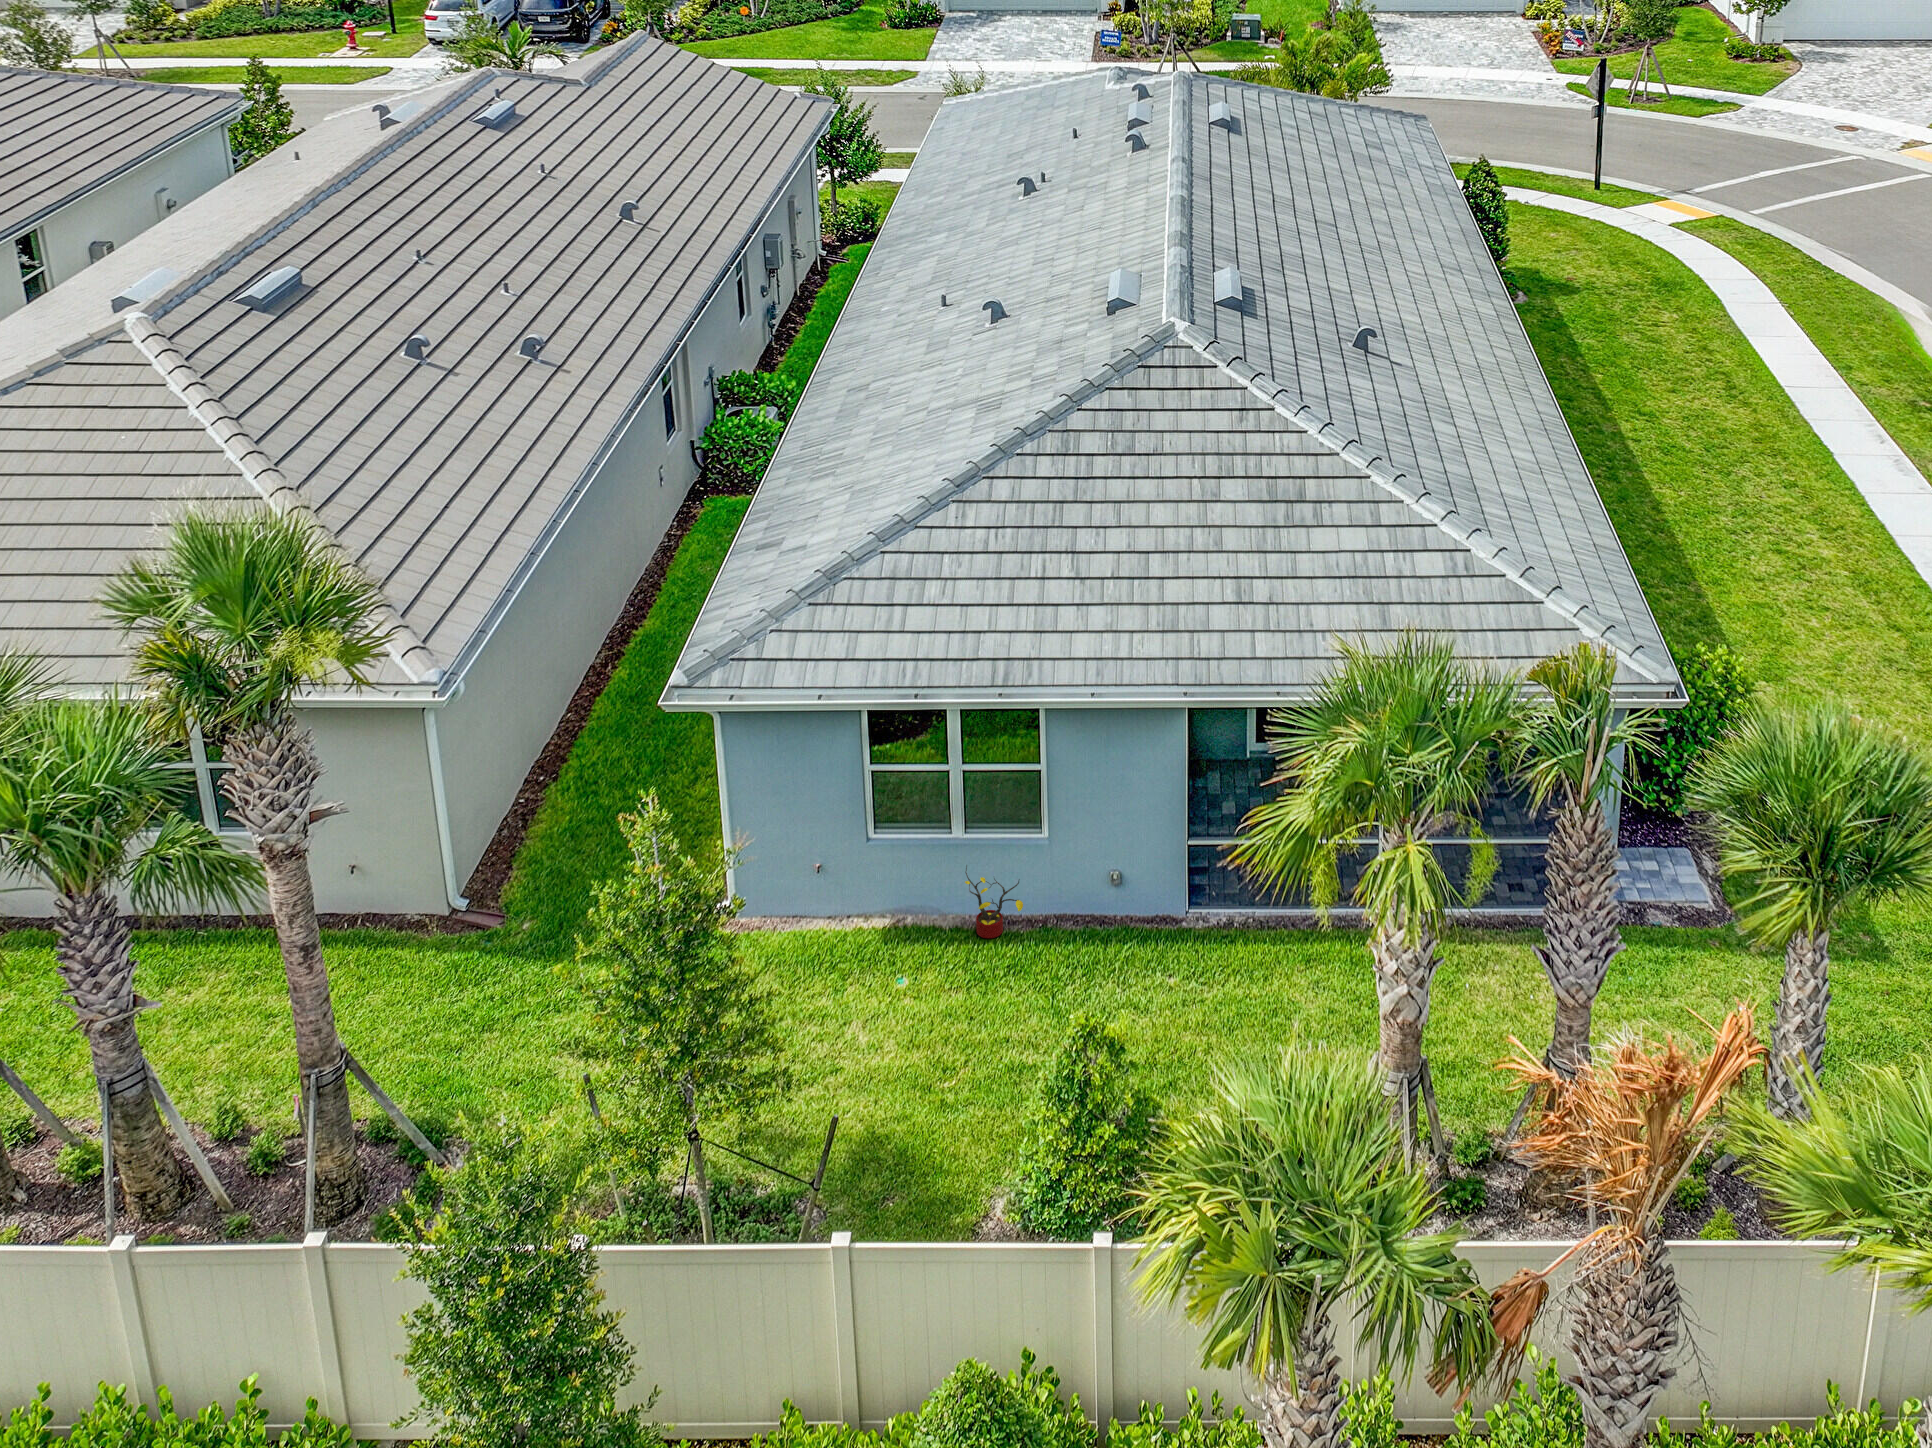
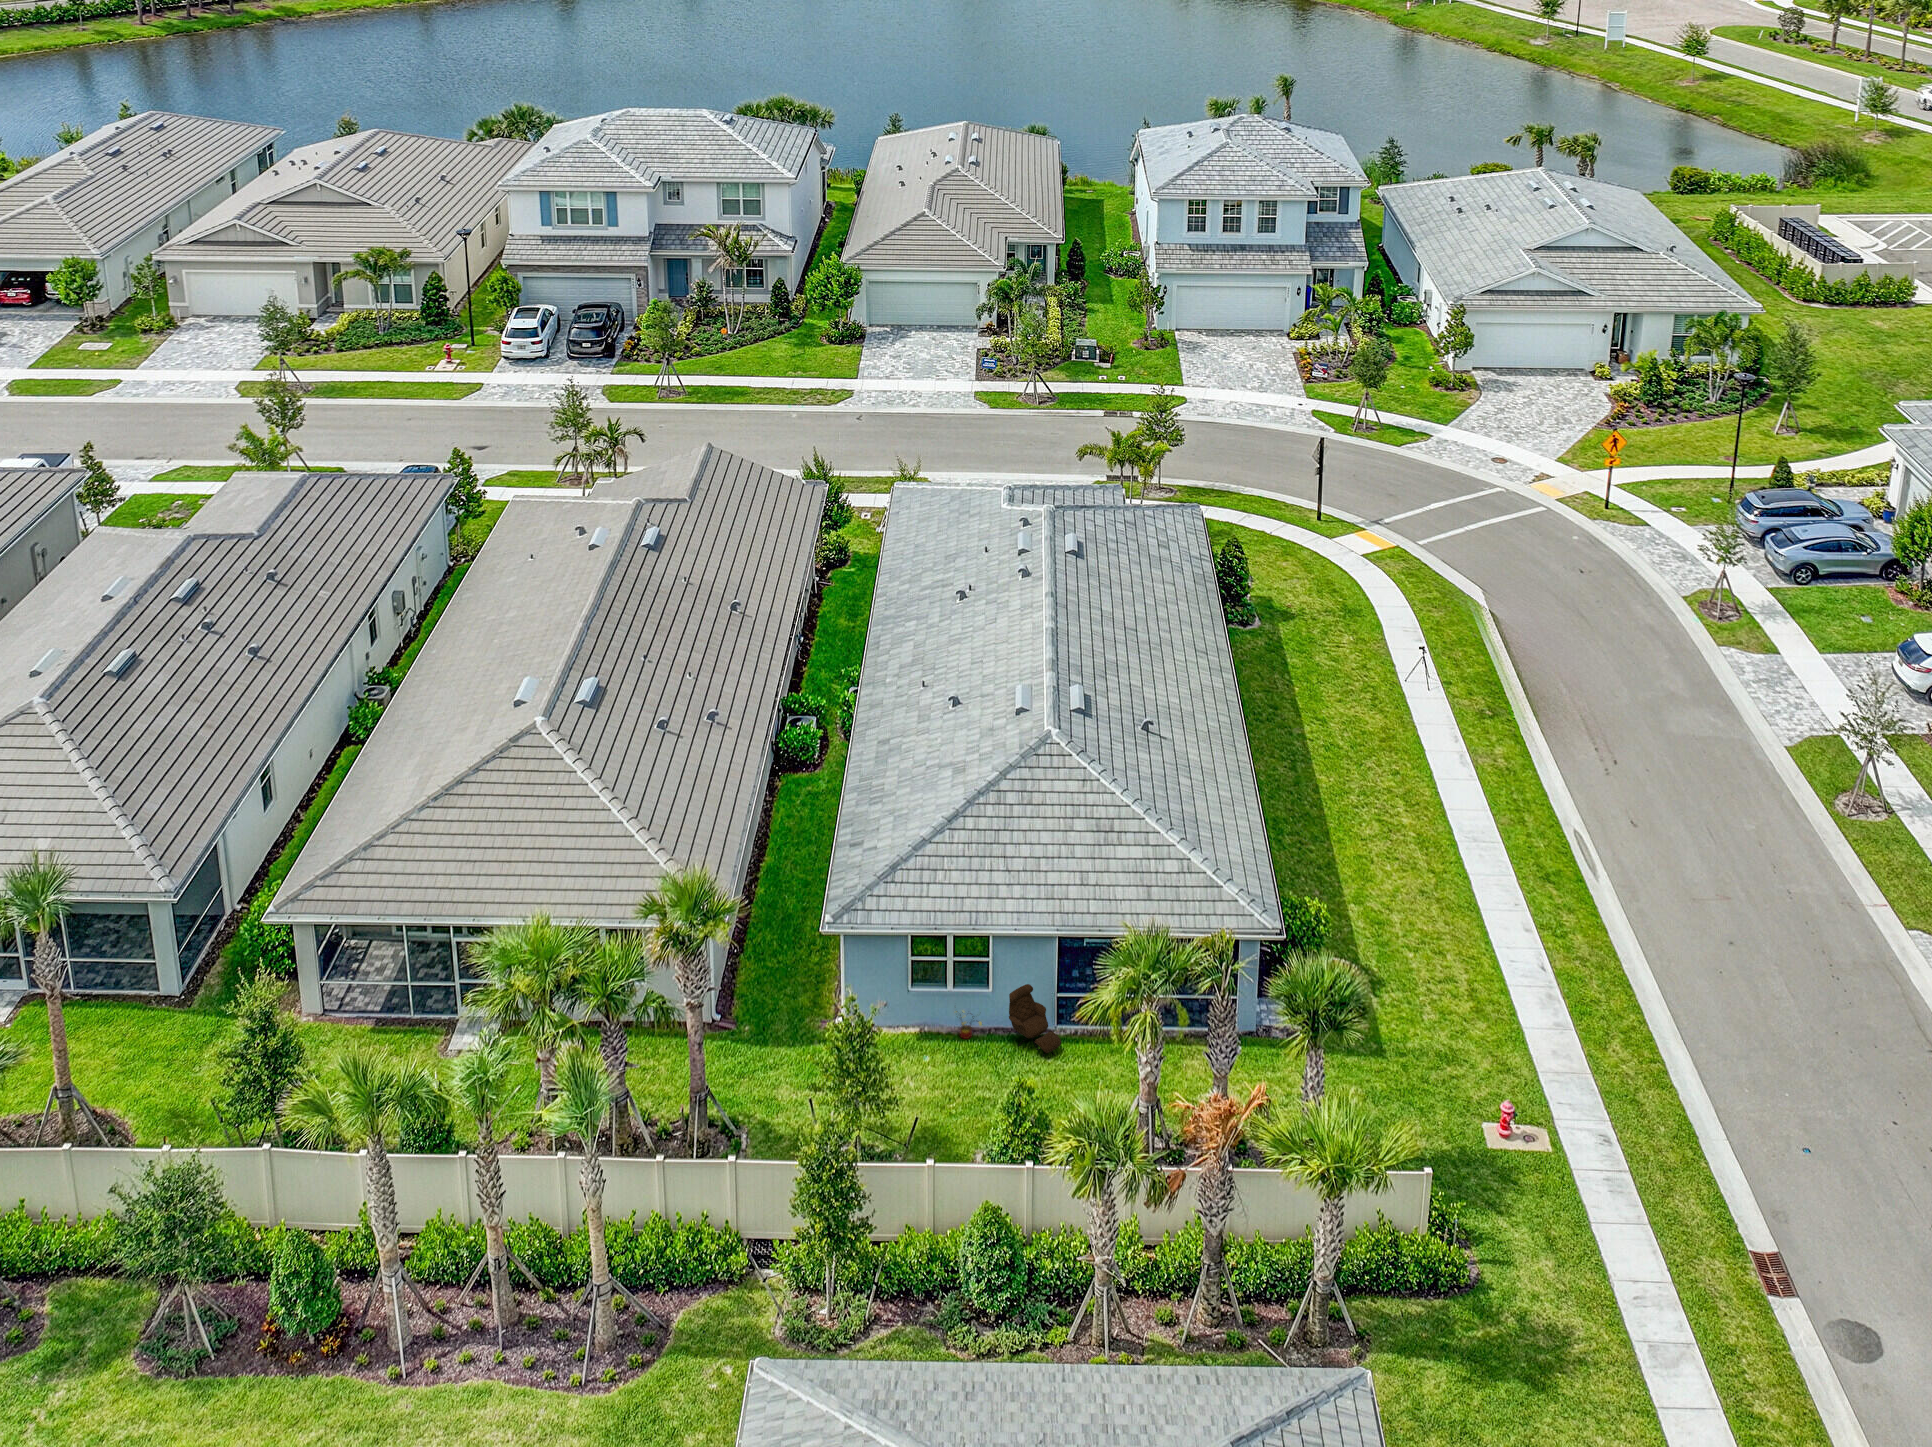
lounge chair: none [1080,821,1194,975] -> present [1009,984,1061,1057]

